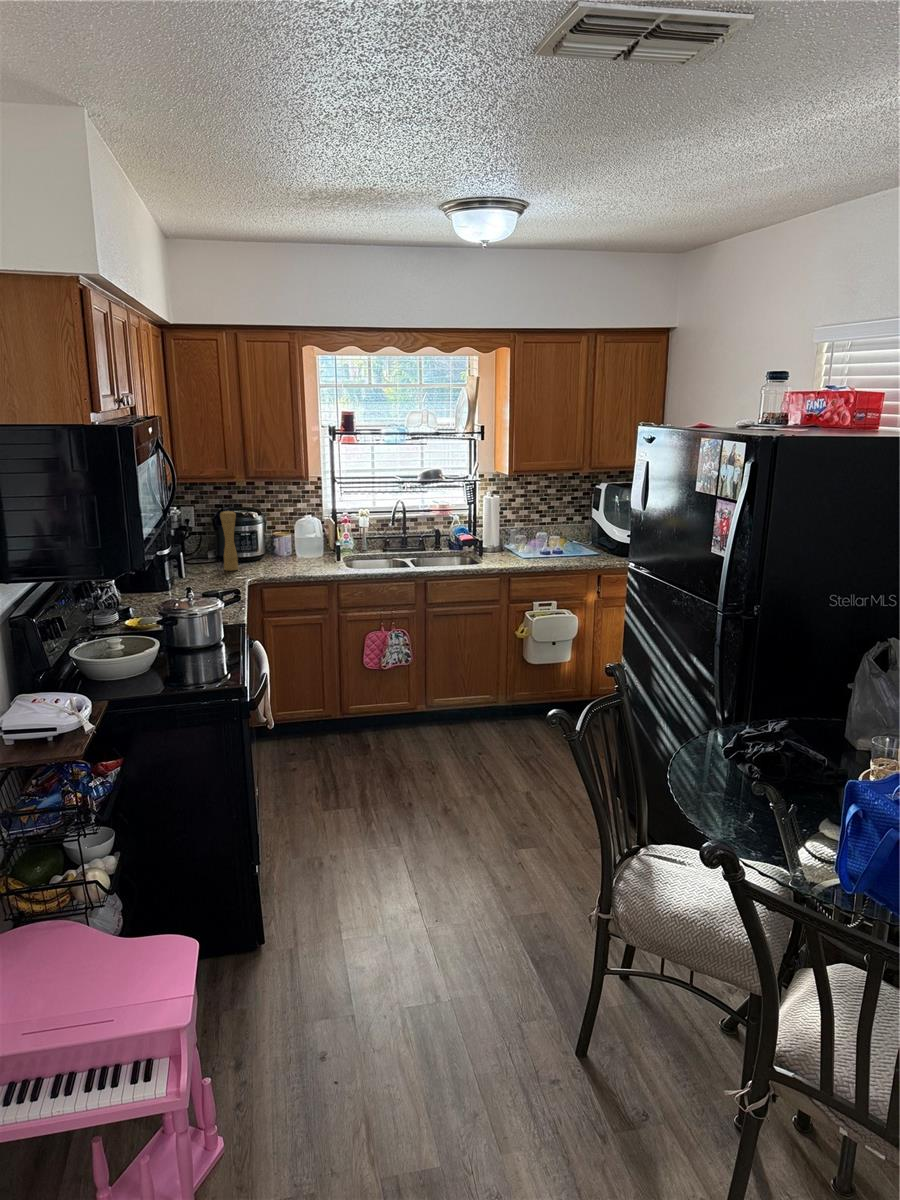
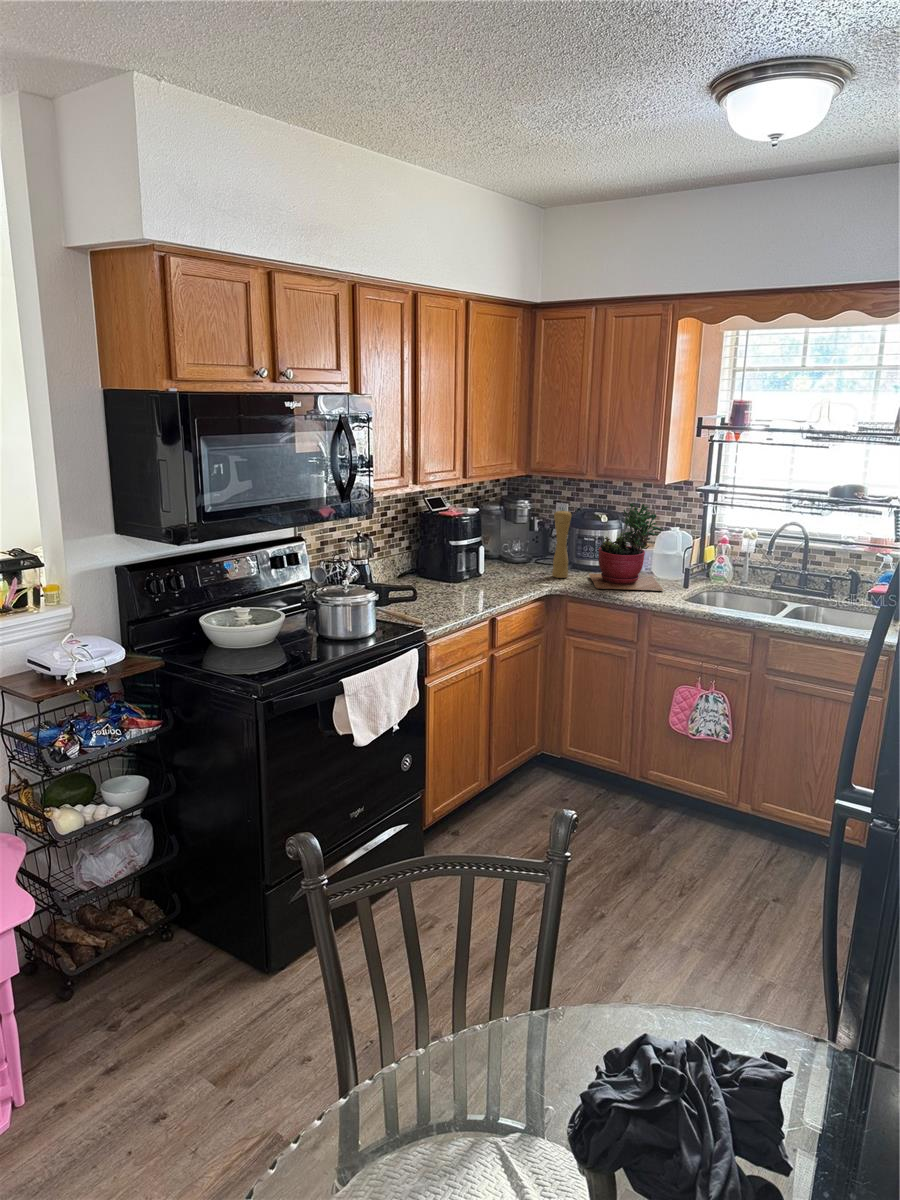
succulent plant: none [251,497,324,572] -> present [589,503,664,591]

